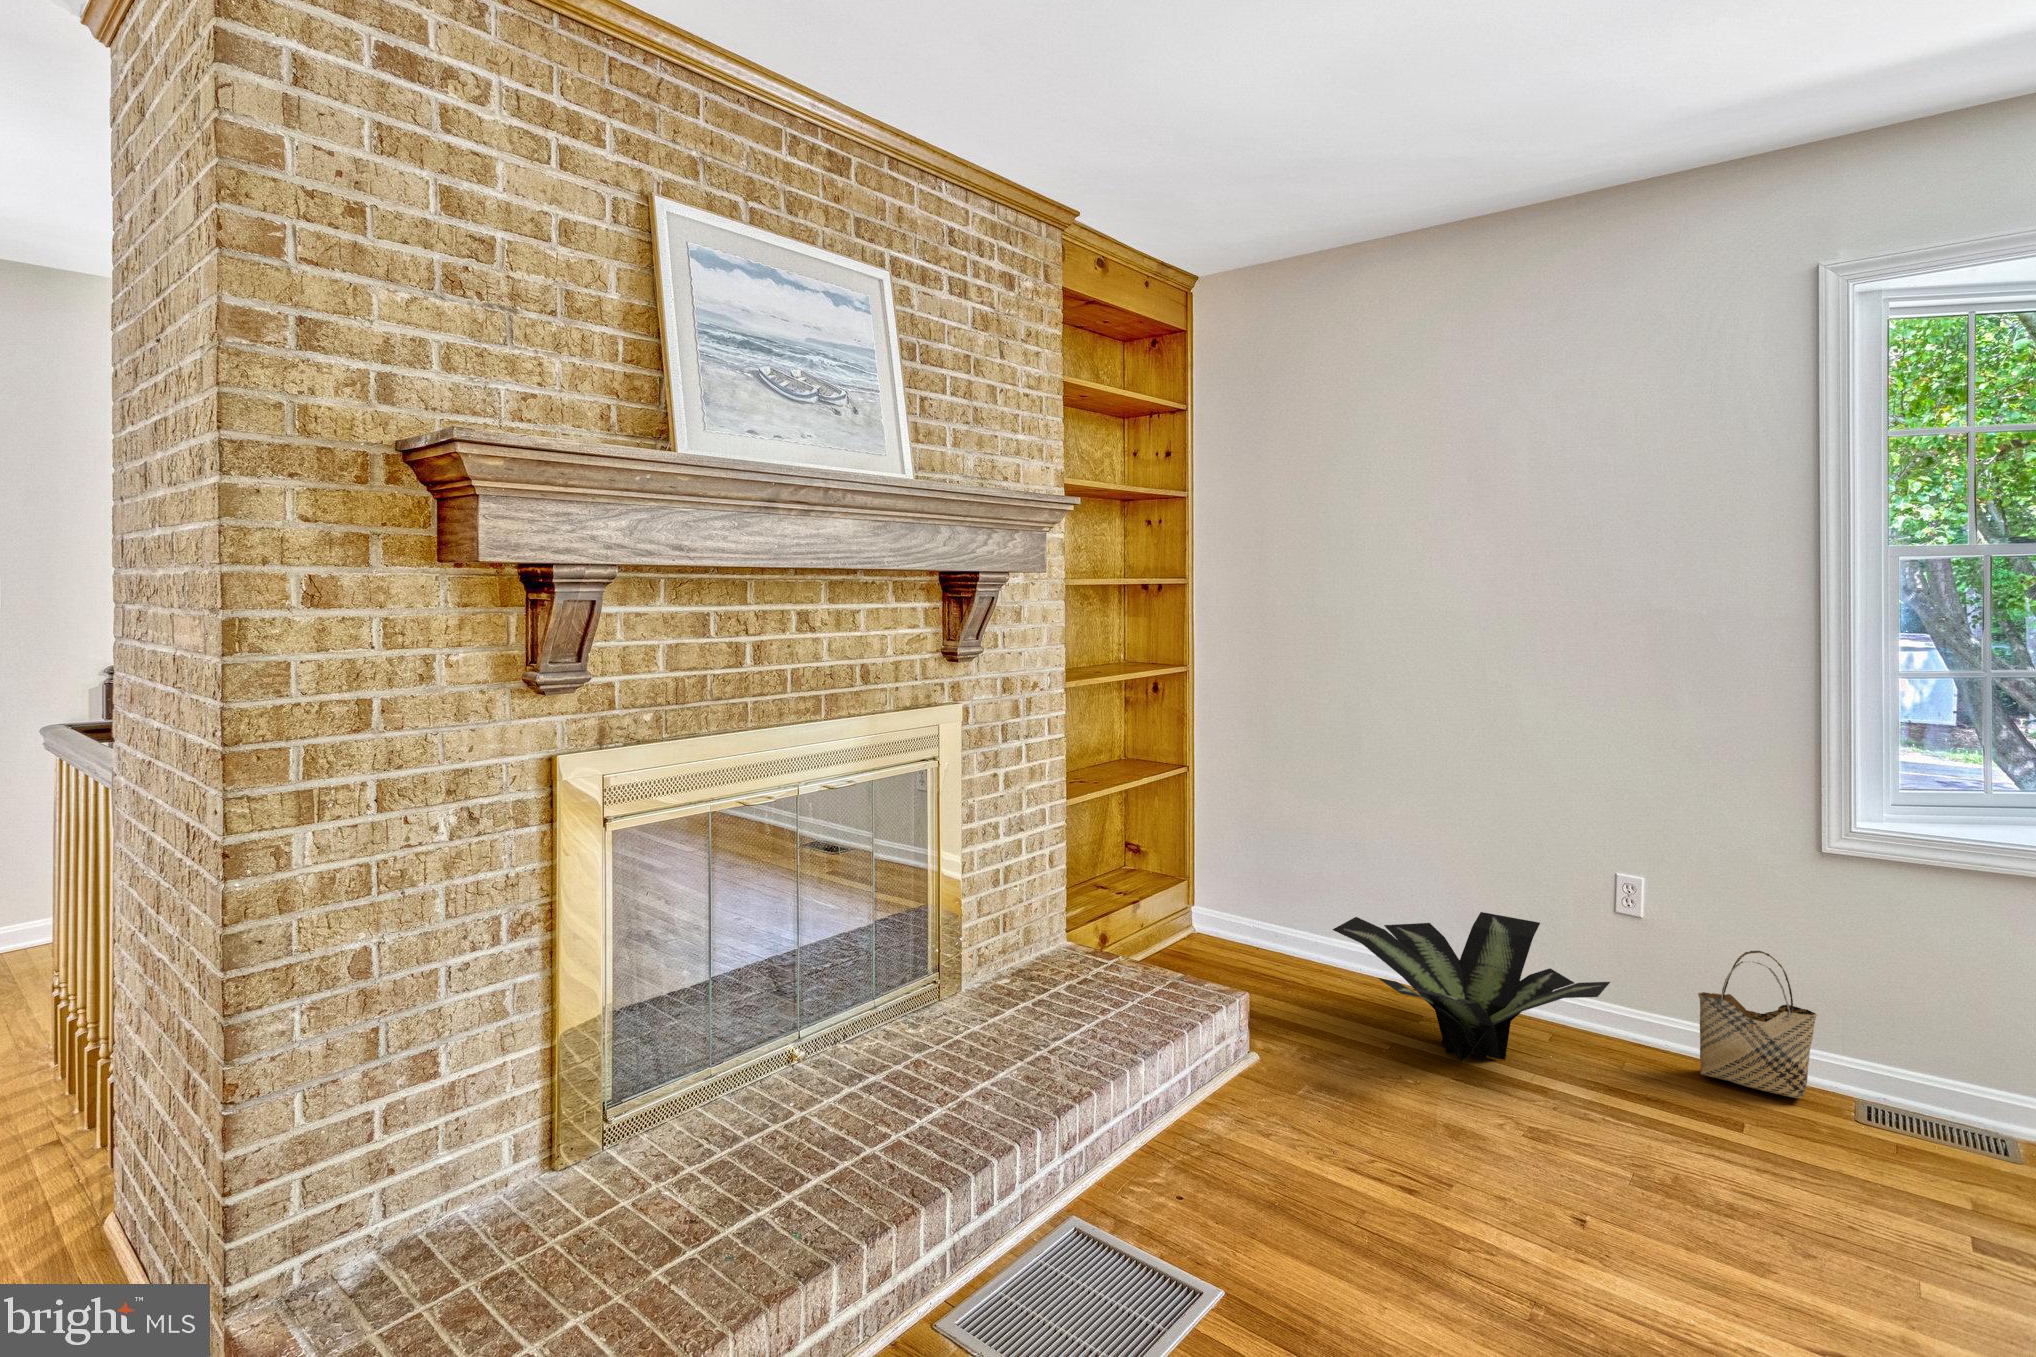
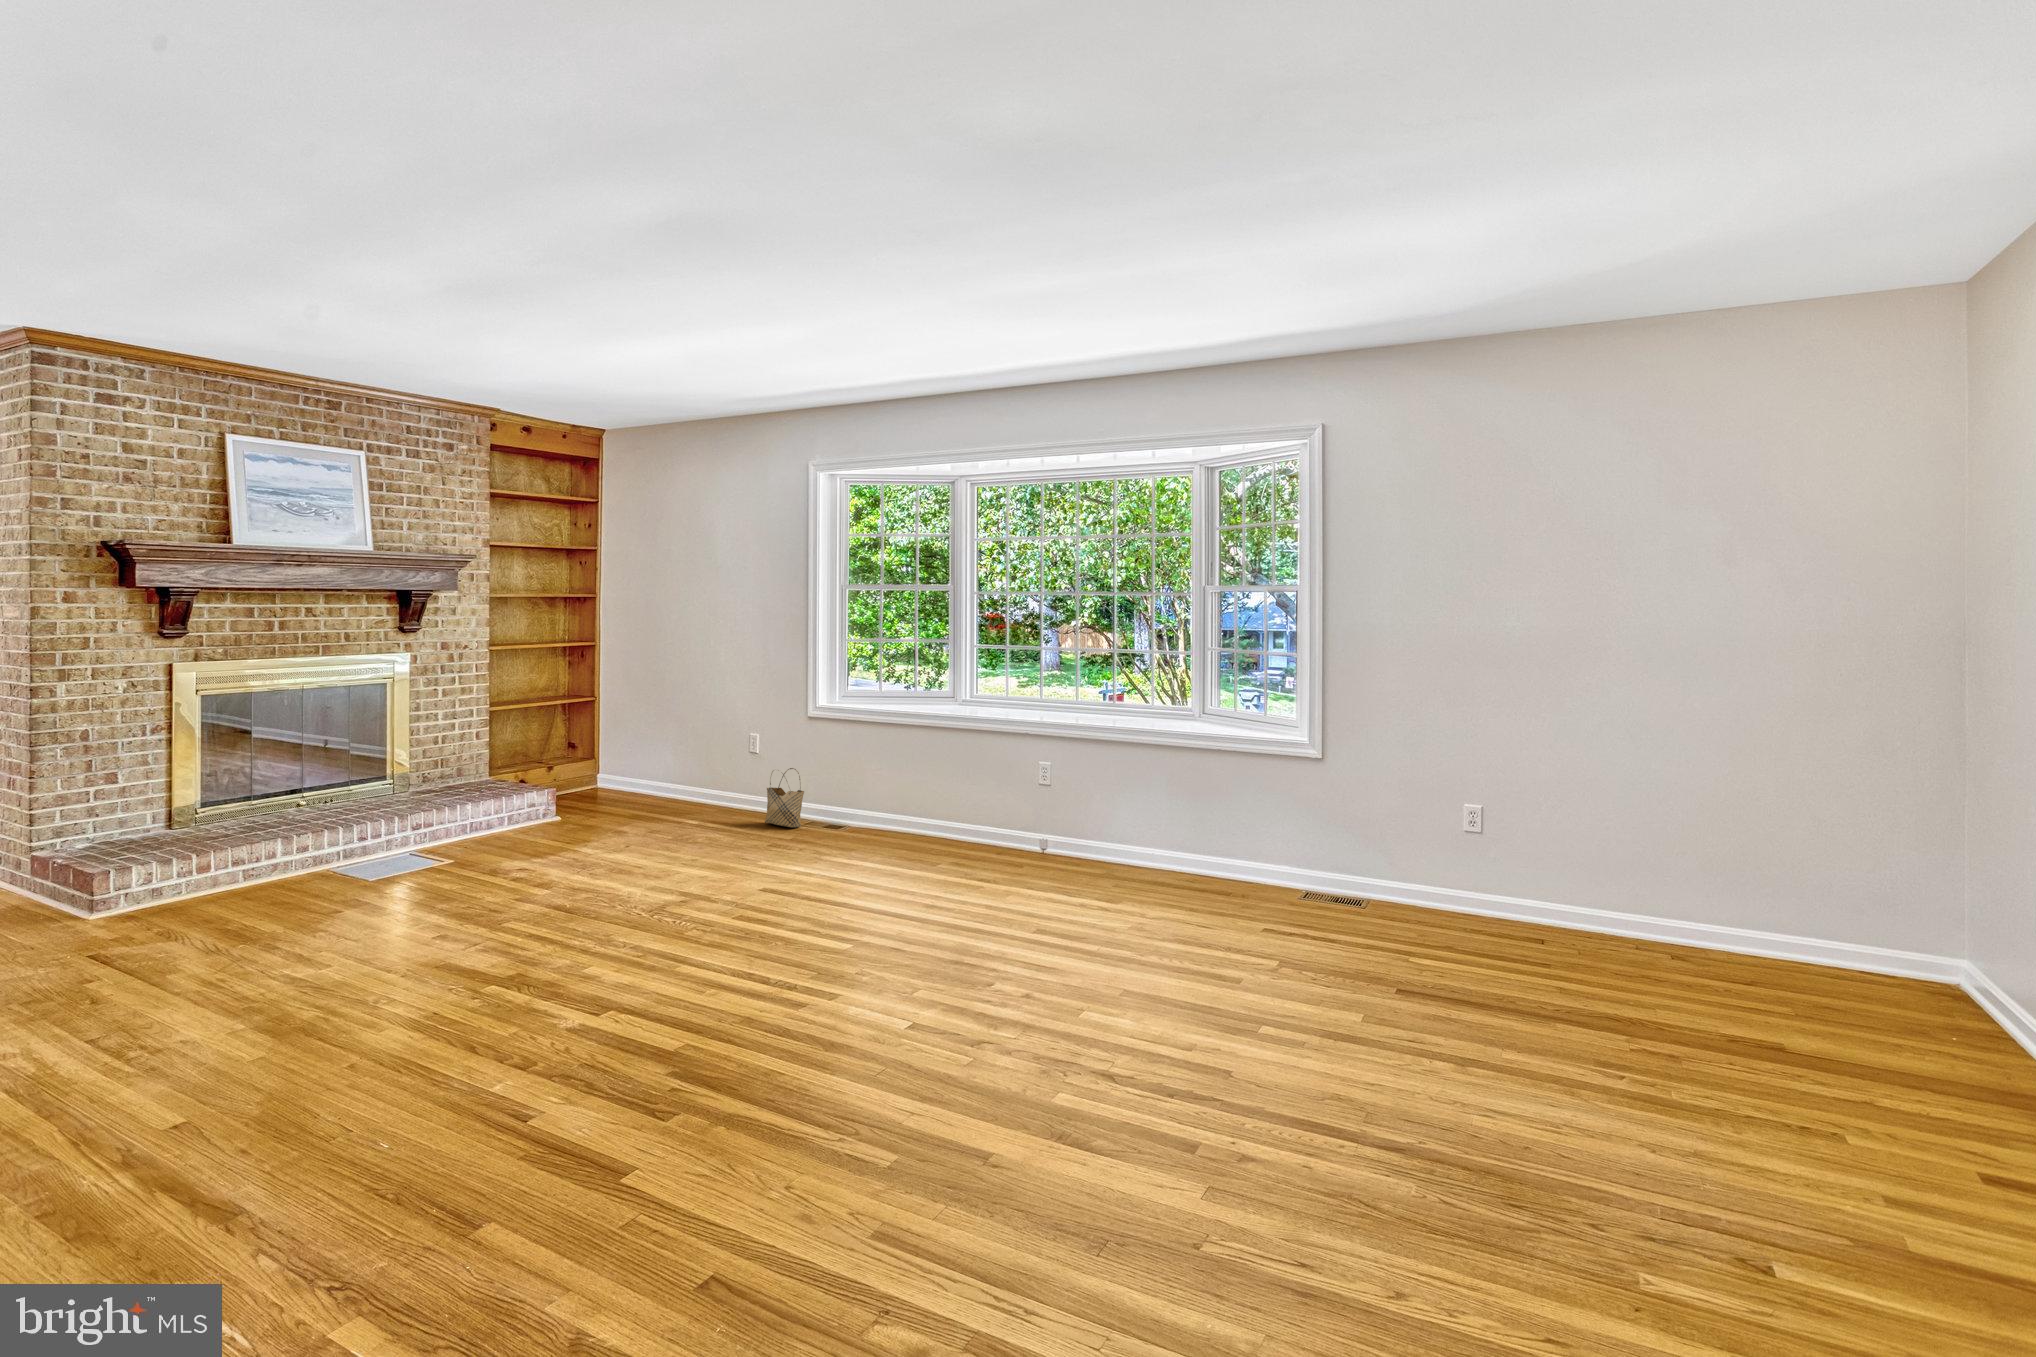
potted plant: present [1333,912,1610,1061] -> none [619,762,729,822]

